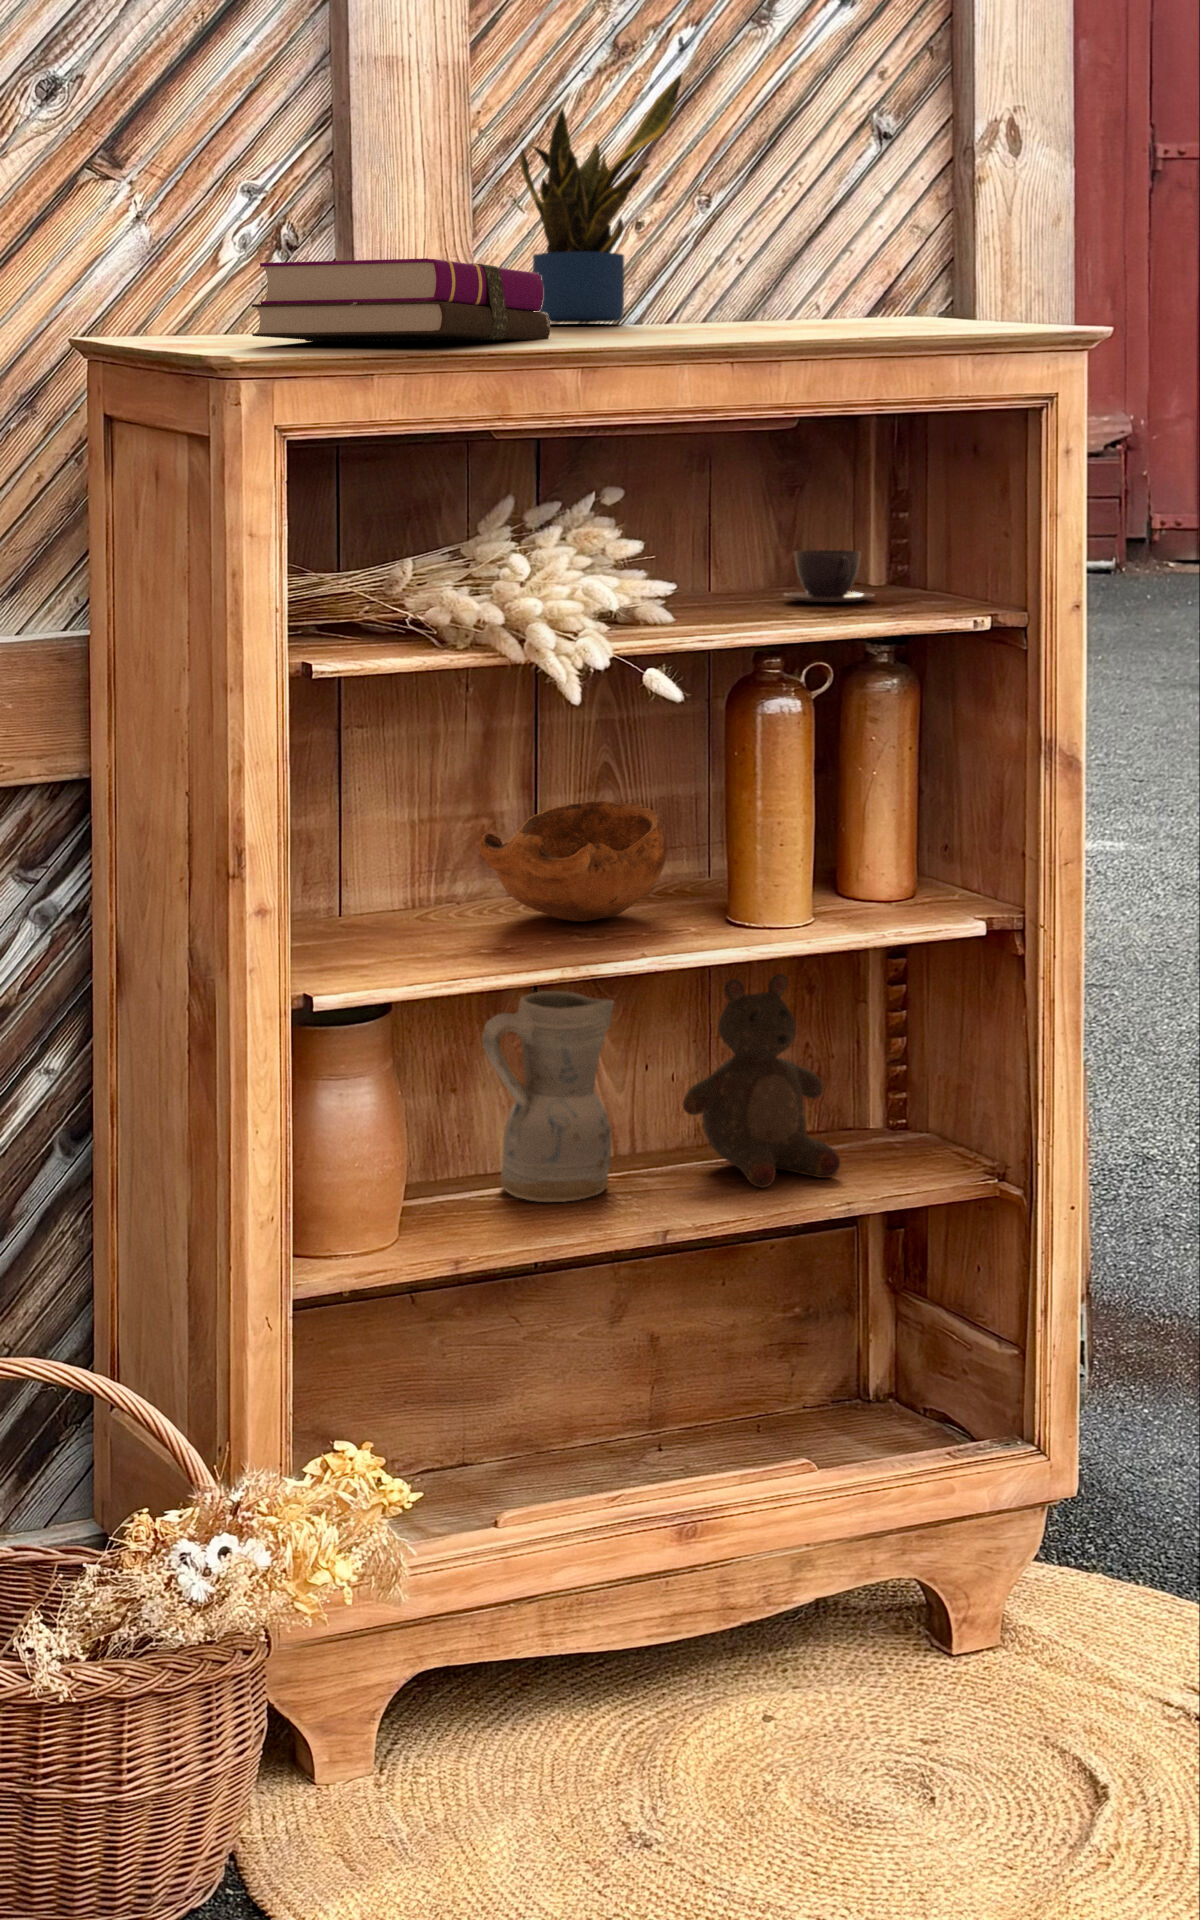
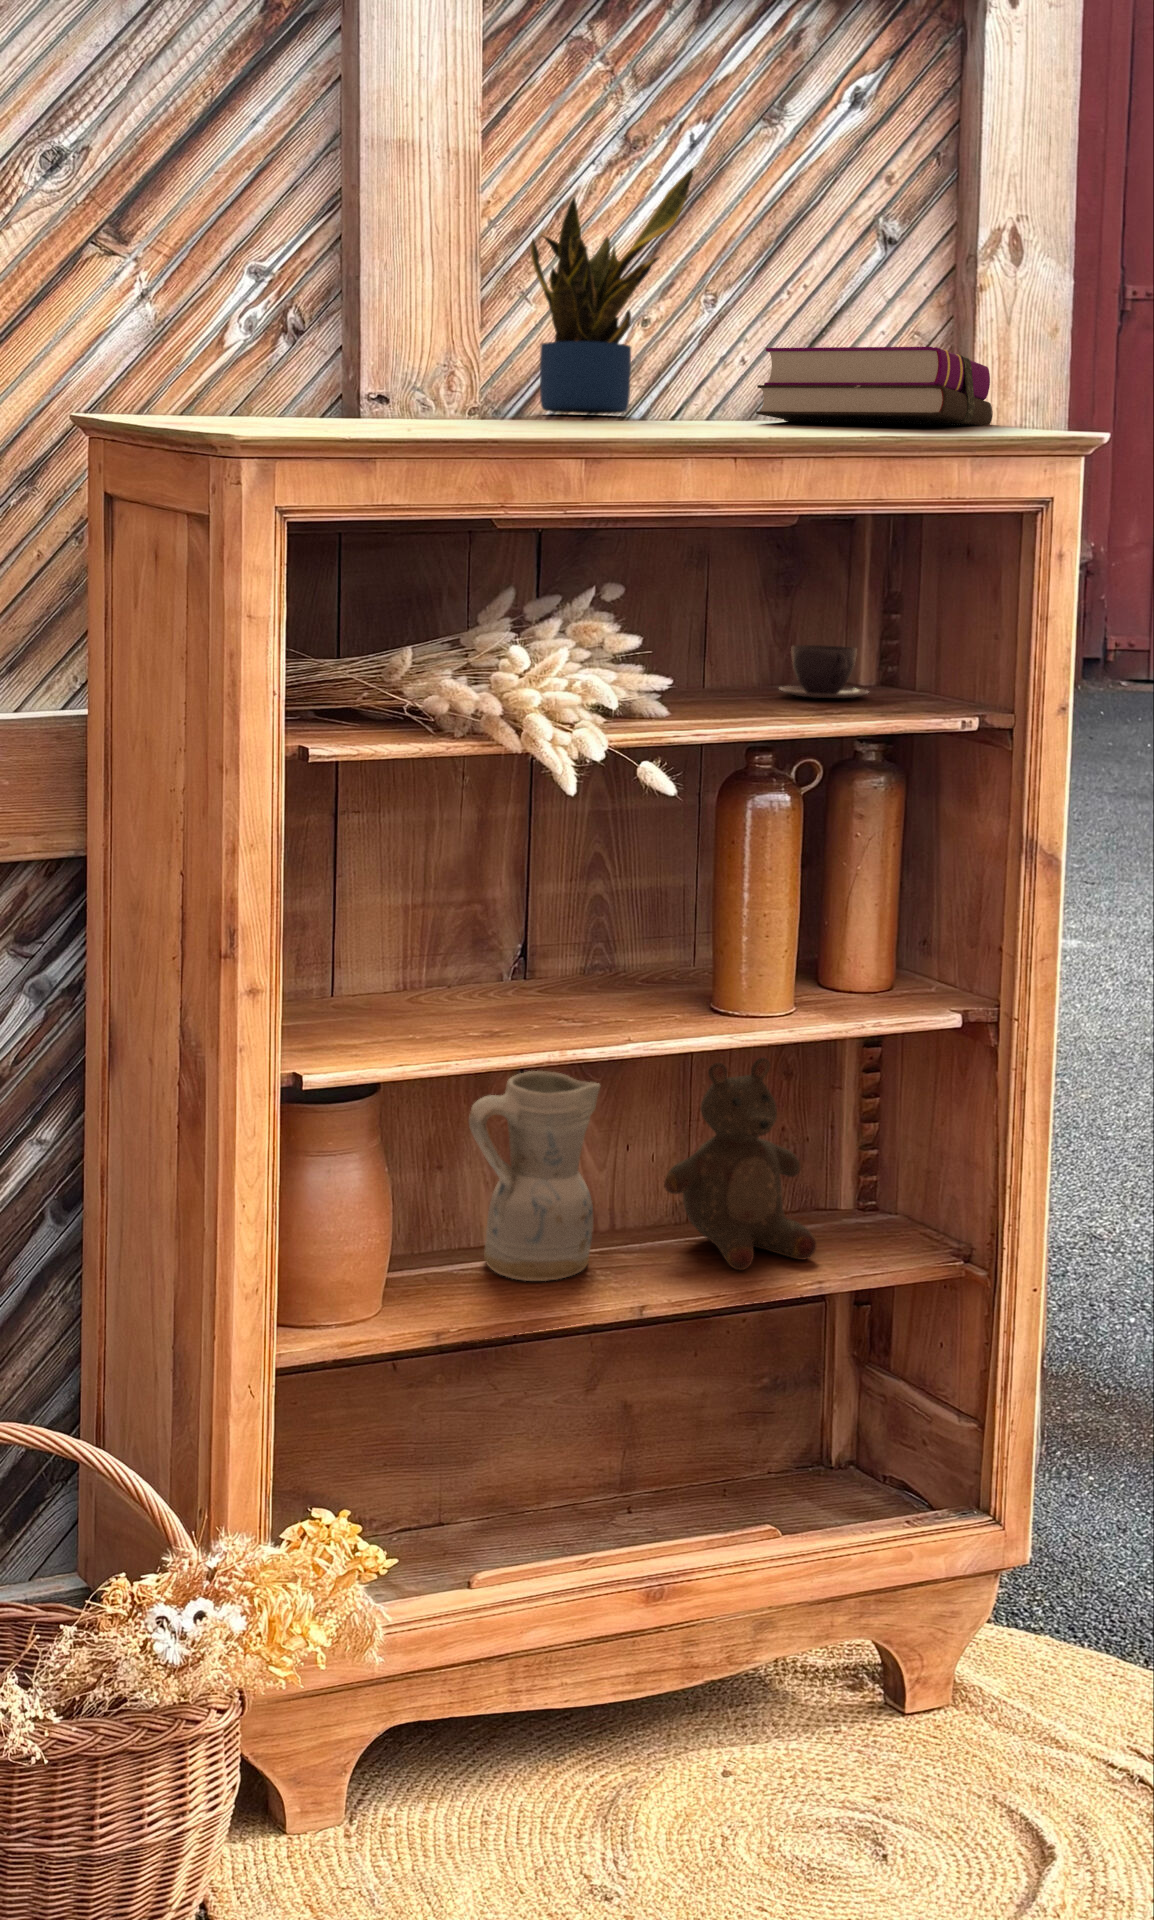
hardback book: present [252,258,550,342] -> present [756,347,993,426]
wooden bowl: present [479,801,667,921] -> none [470,887,657,1009]

